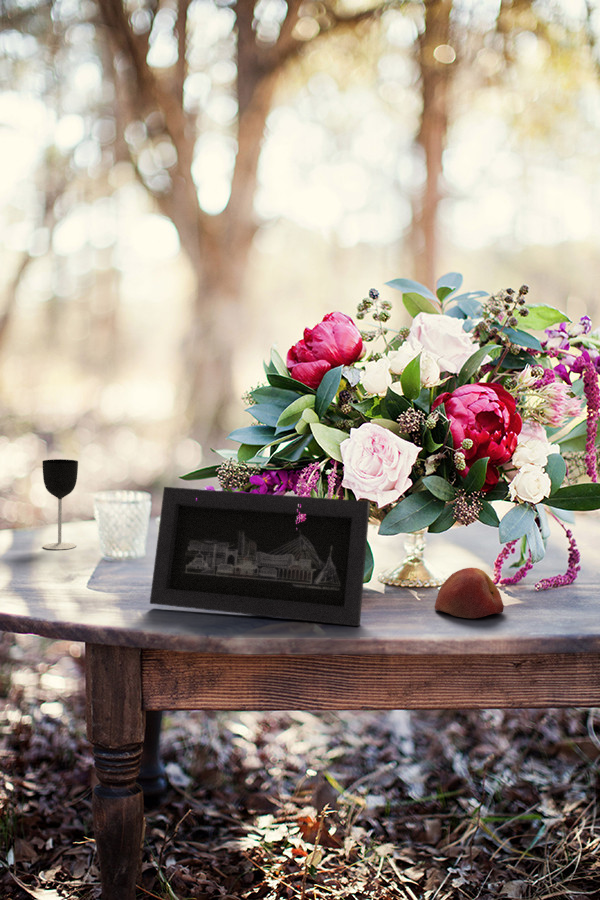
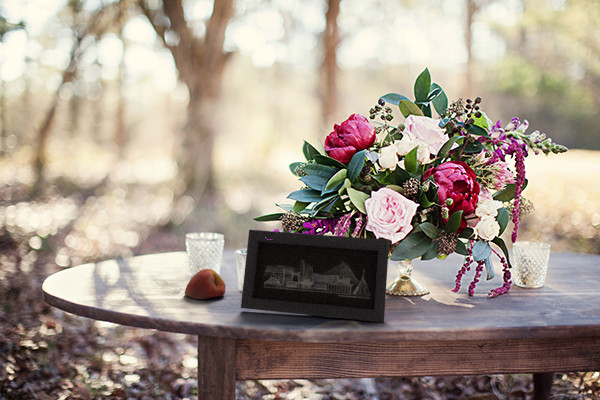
wine glass: present [42,459,78,549] -> none [146,209,171,271]
apple: present [435,568,504,618] -> present [185,269,225,299]

